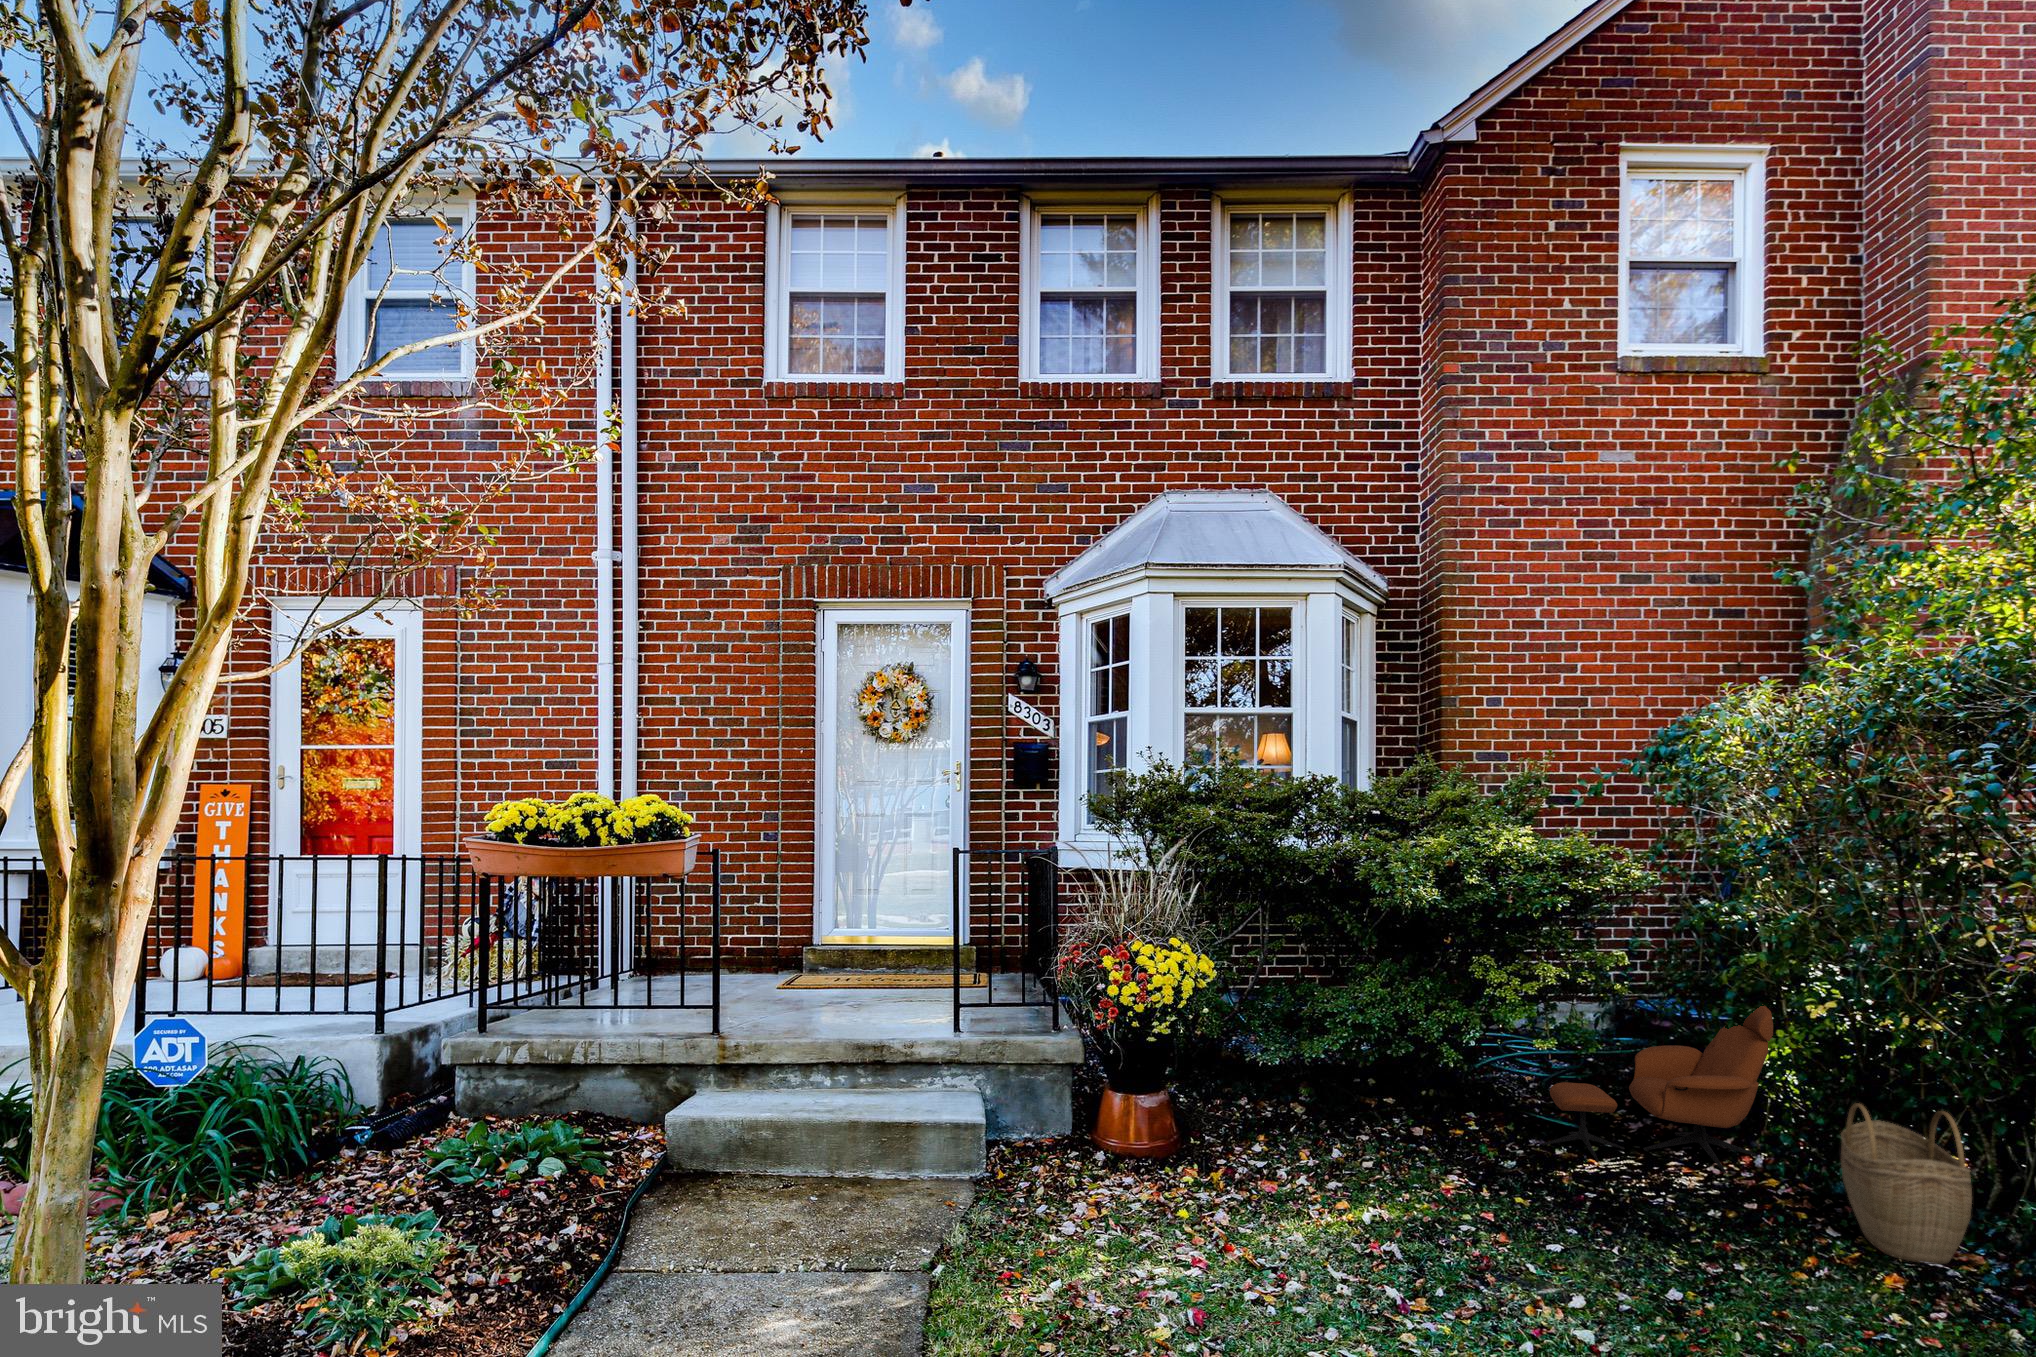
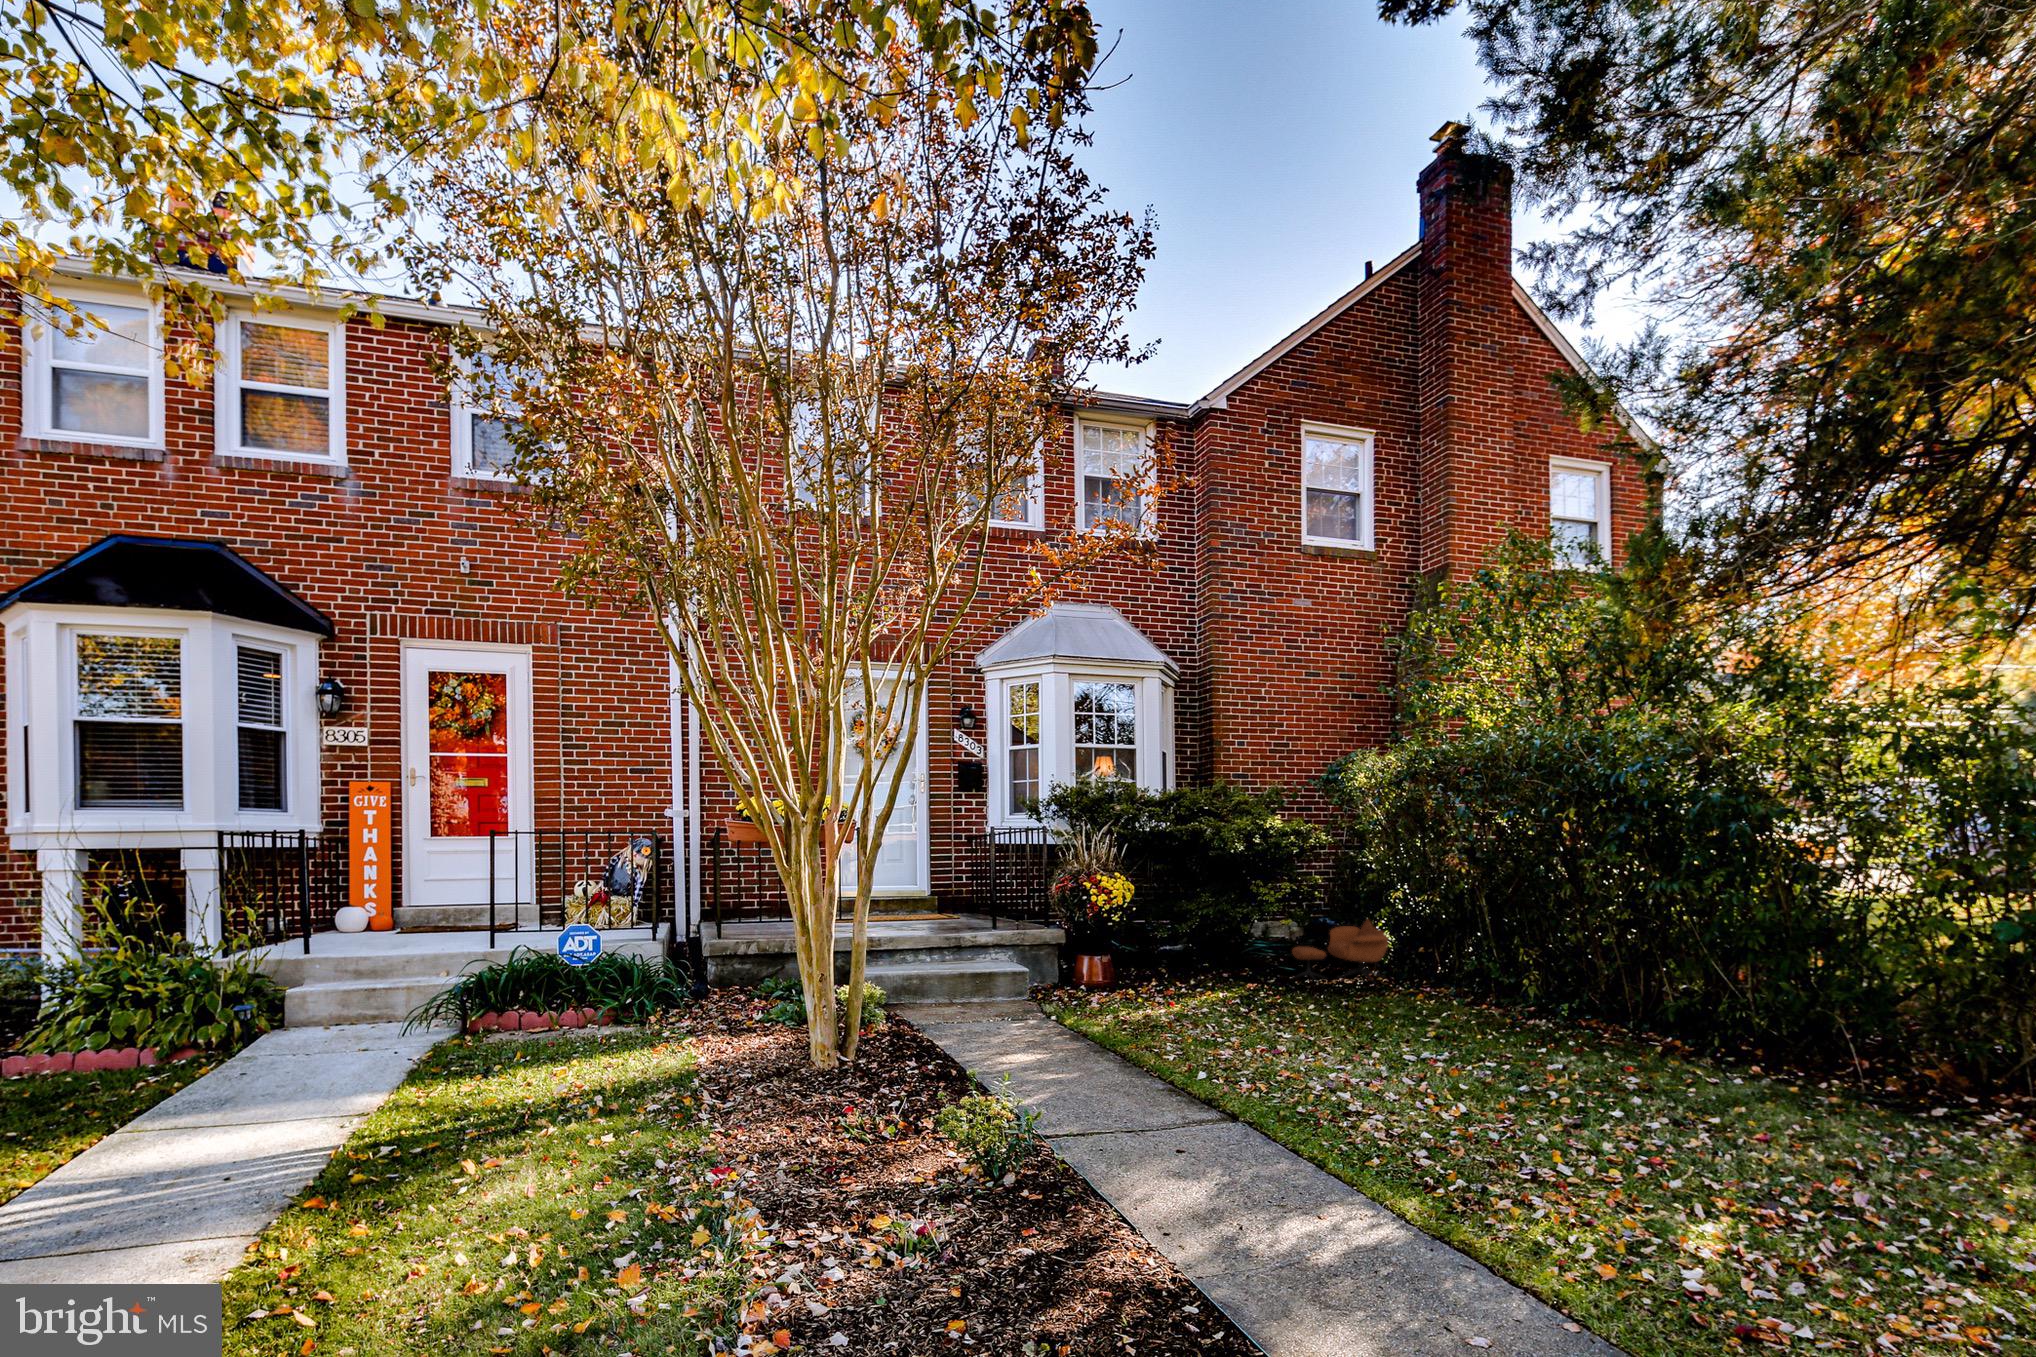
woven basket: present [1841,1103,1972,1264] -> none [1431,936,1485,1004]

